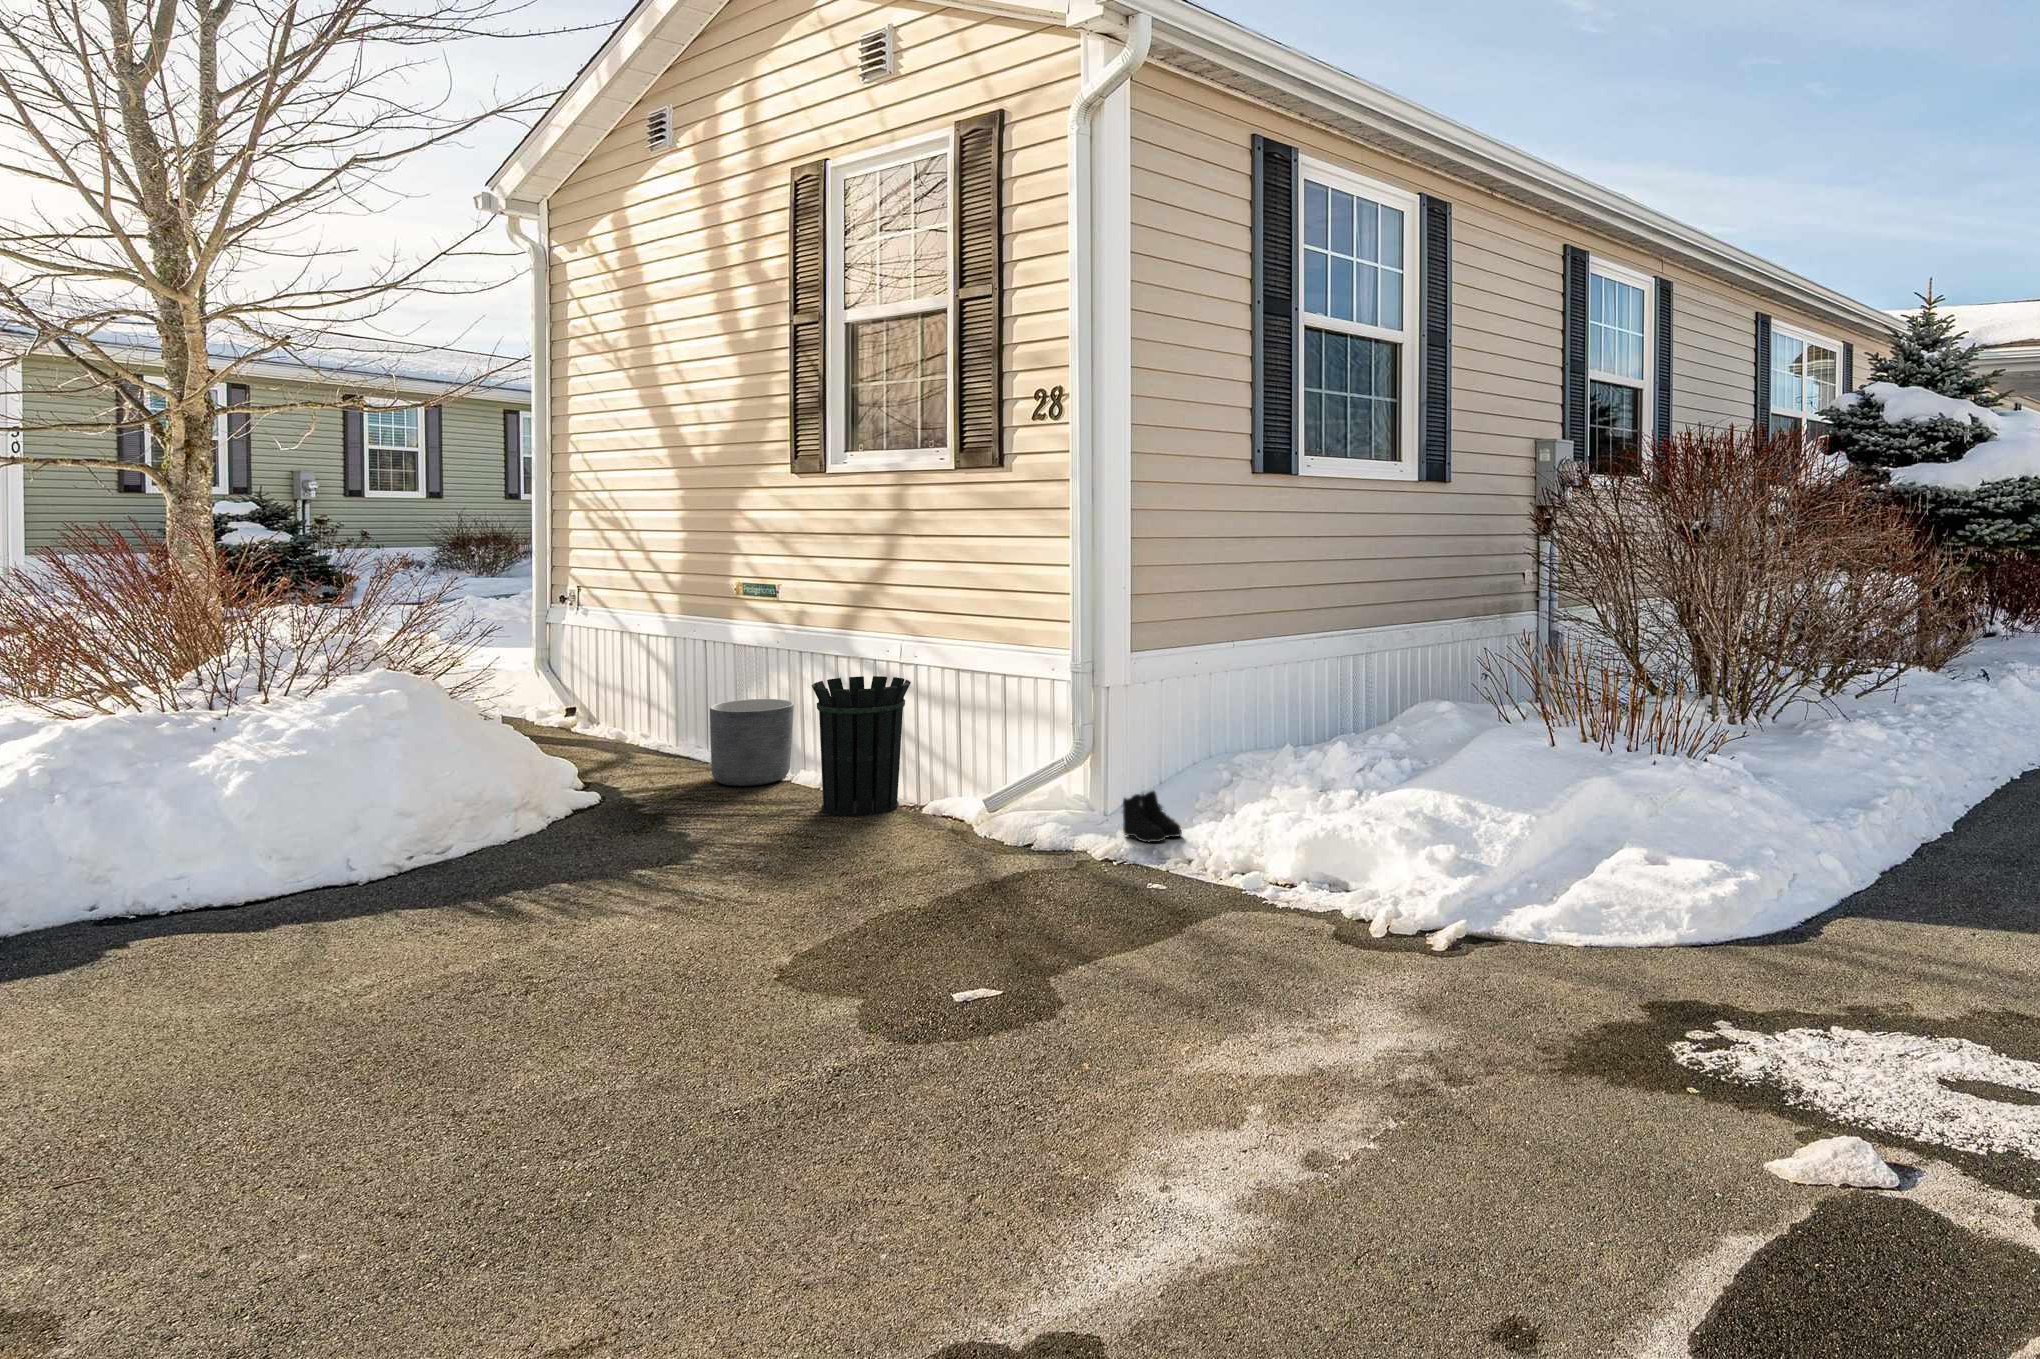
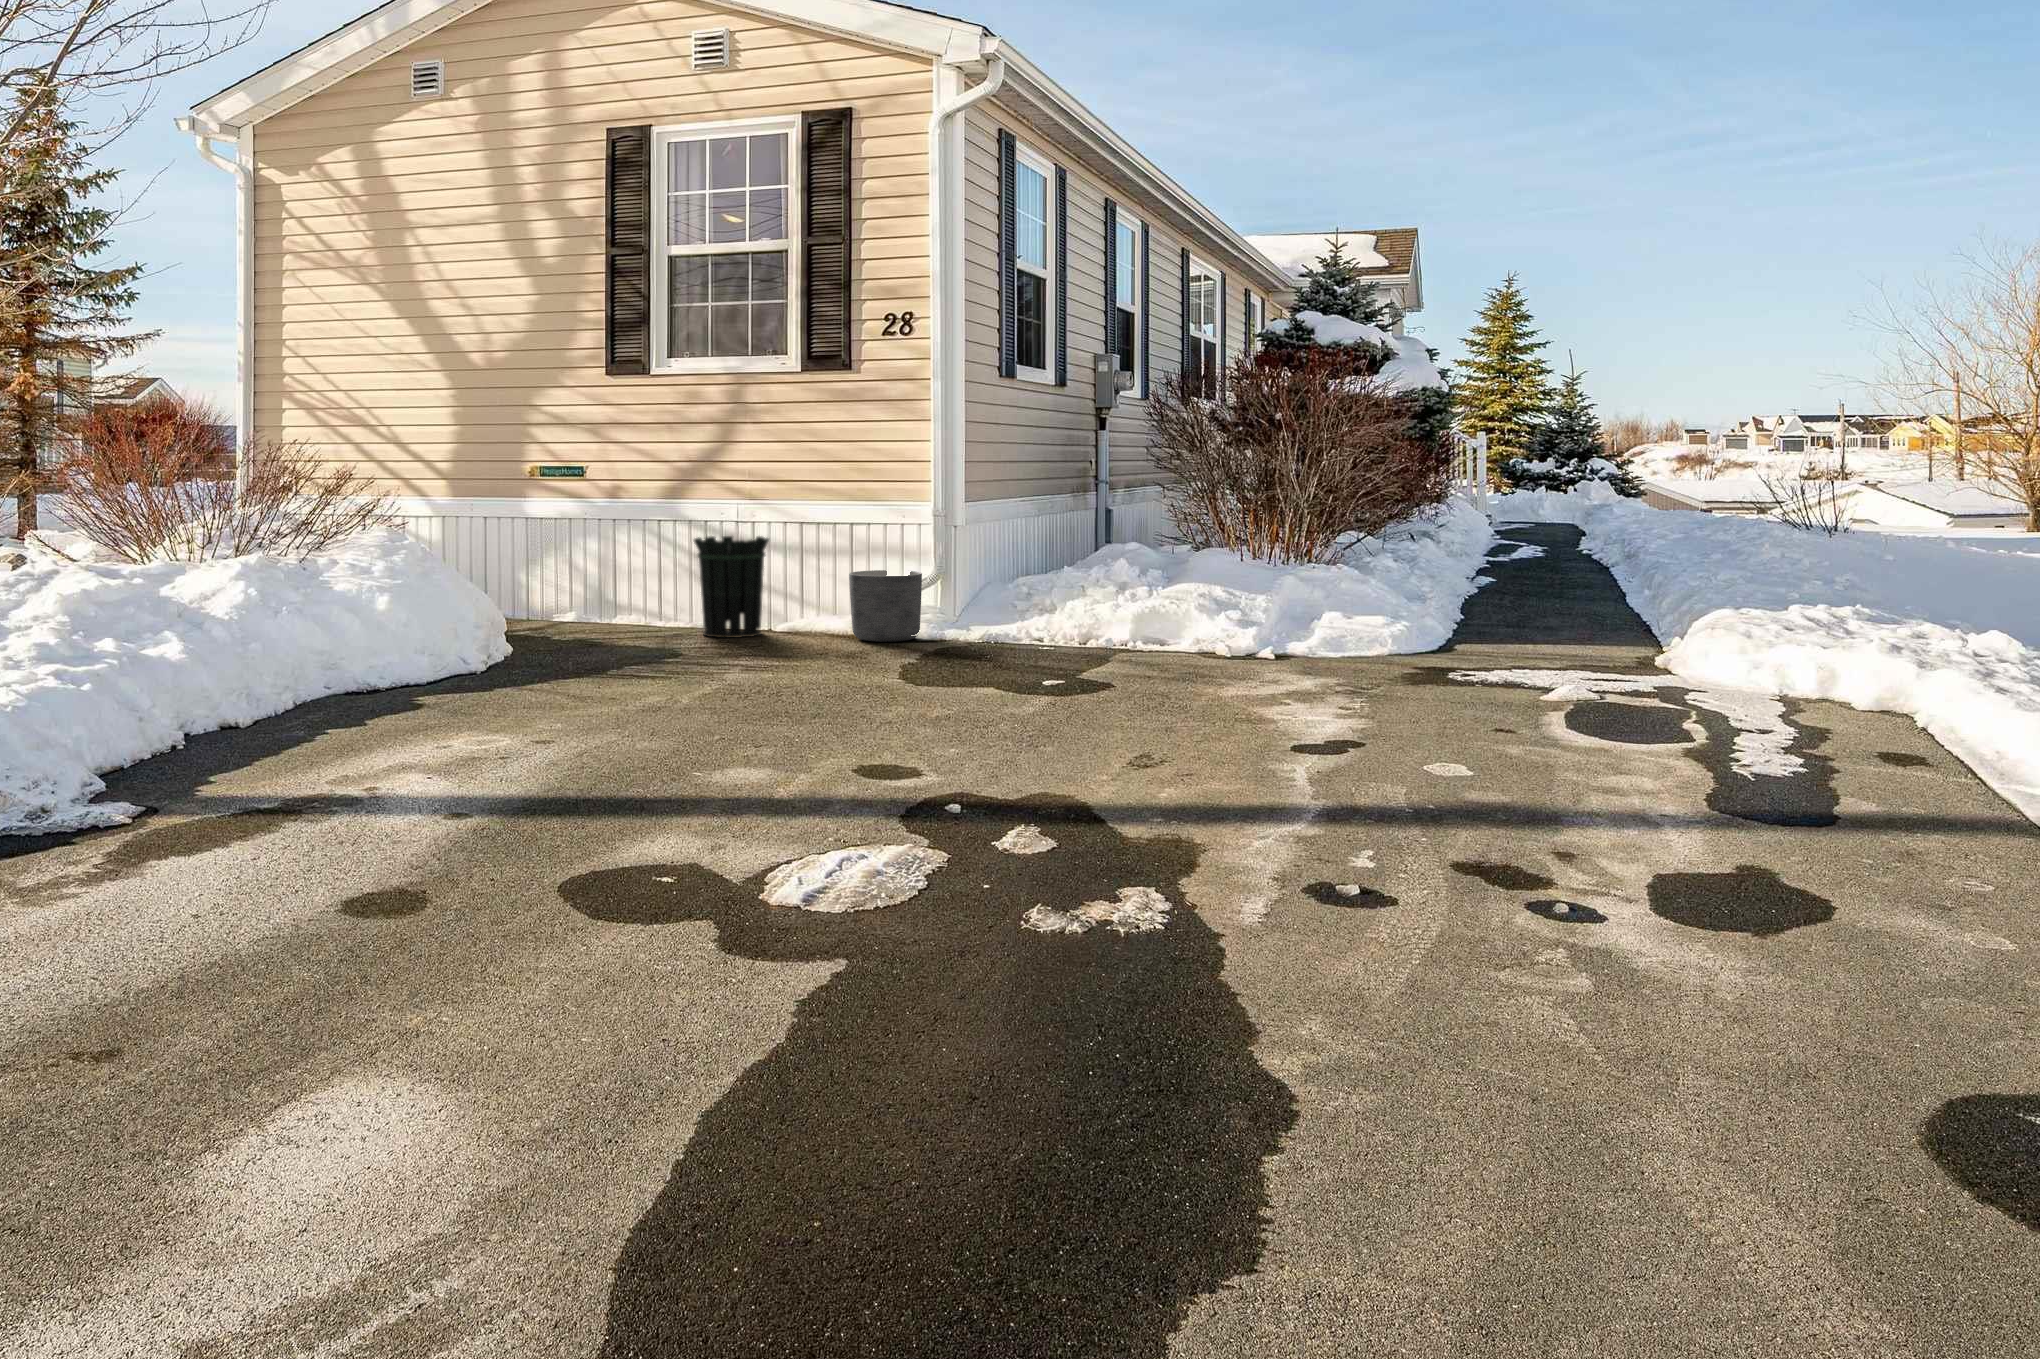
planter: present [710,699,794,786] -> present [849,570,922,642]
boots: present [1123,790,1182,842] -> none [964,602,1009,635]

